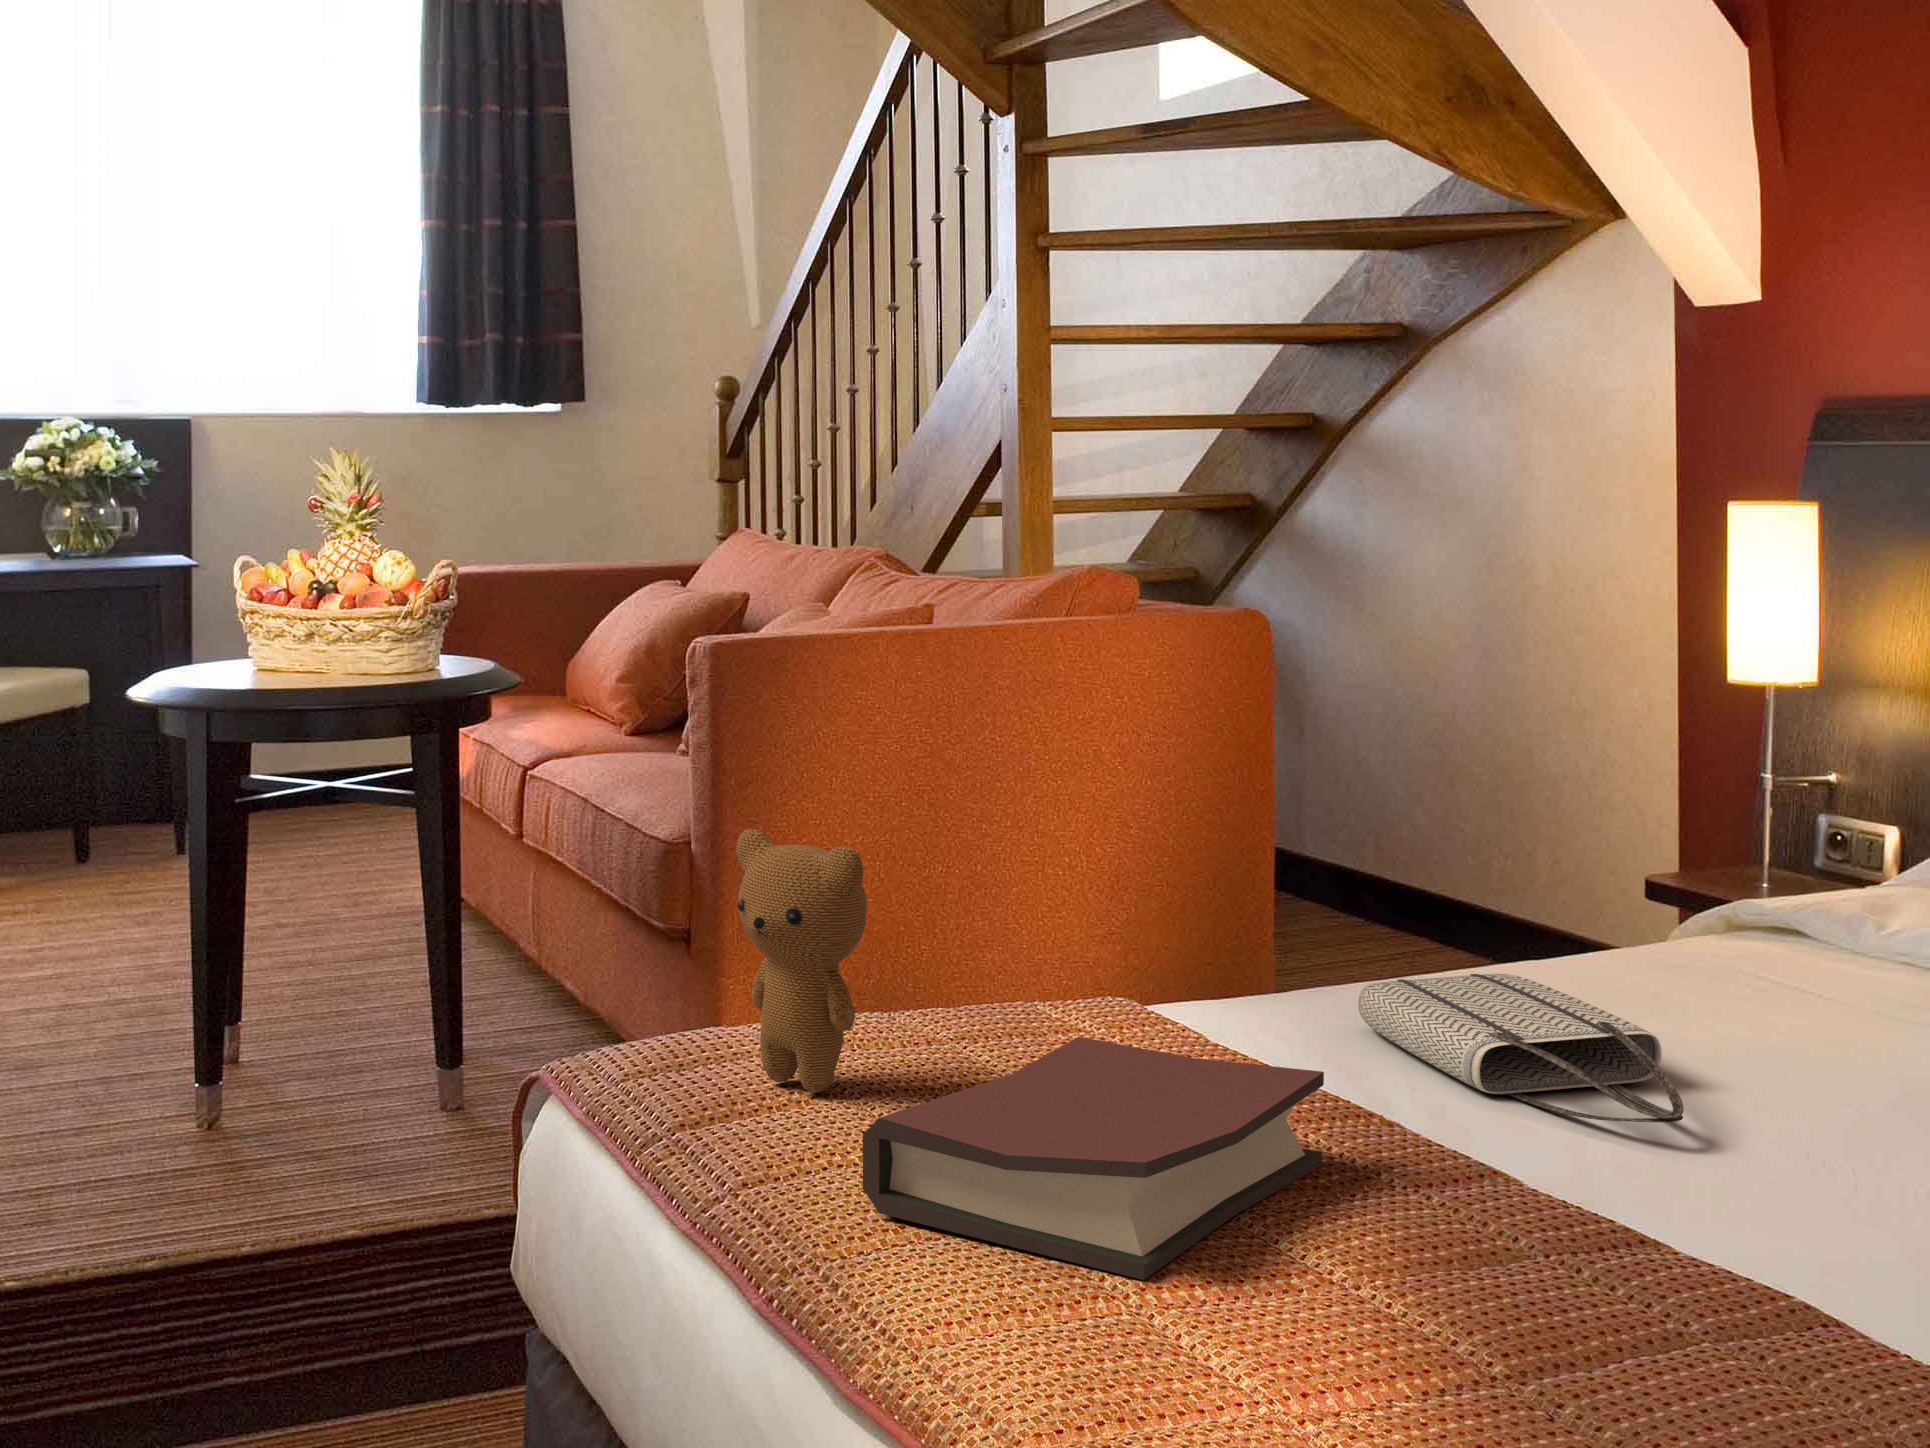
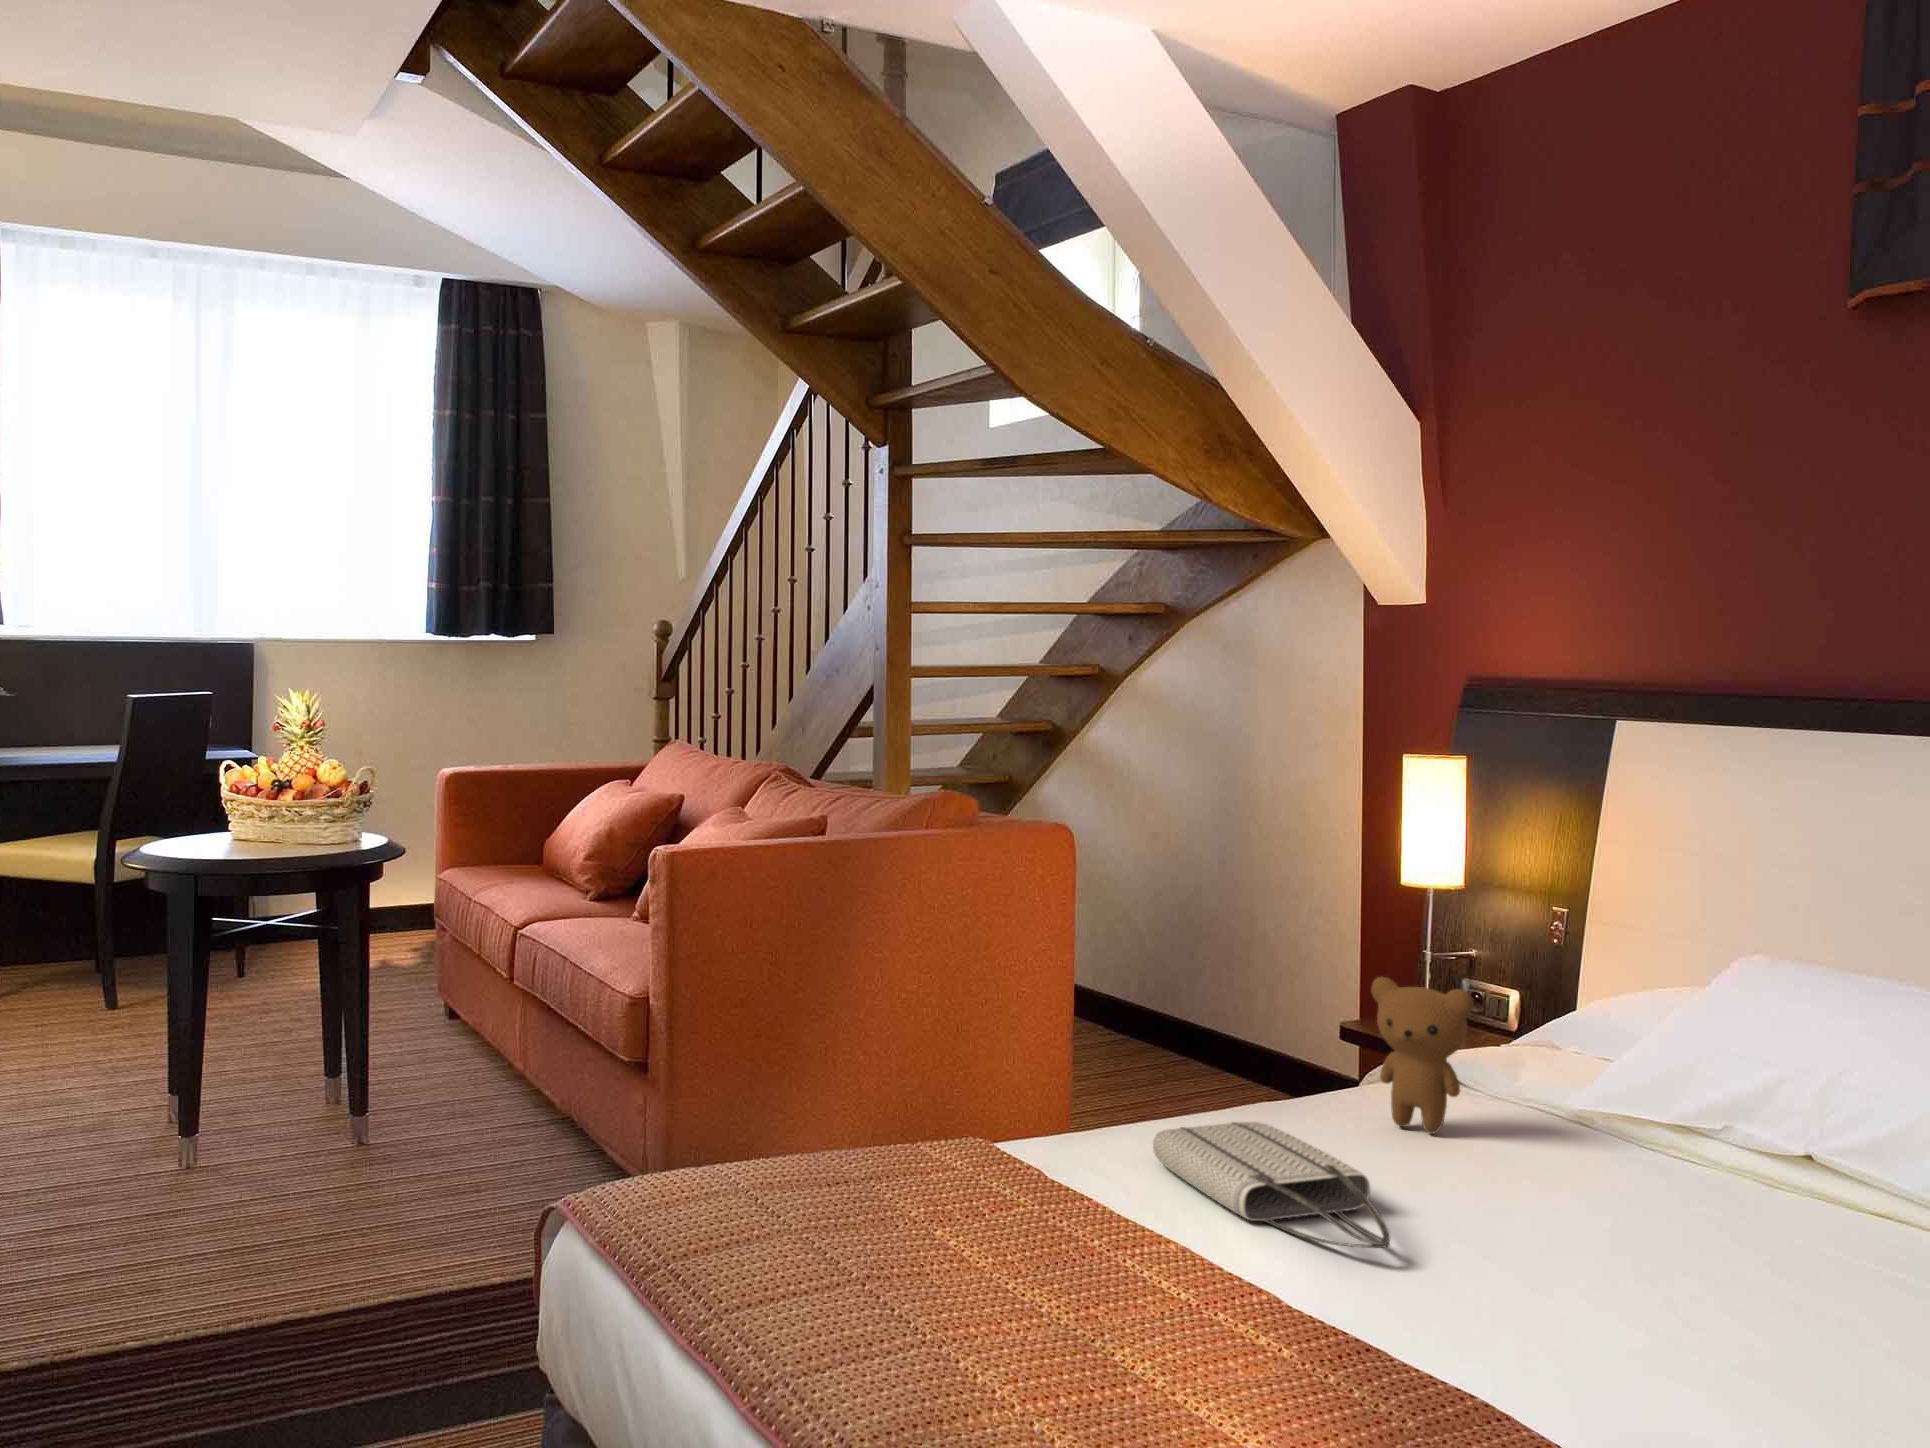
teddy bear: present [736,829,867,1093] -> present [1371,977,1474,1134]
hardback book: present [863,1037,1324,1280] -> none [813,1188,1143,1392]

